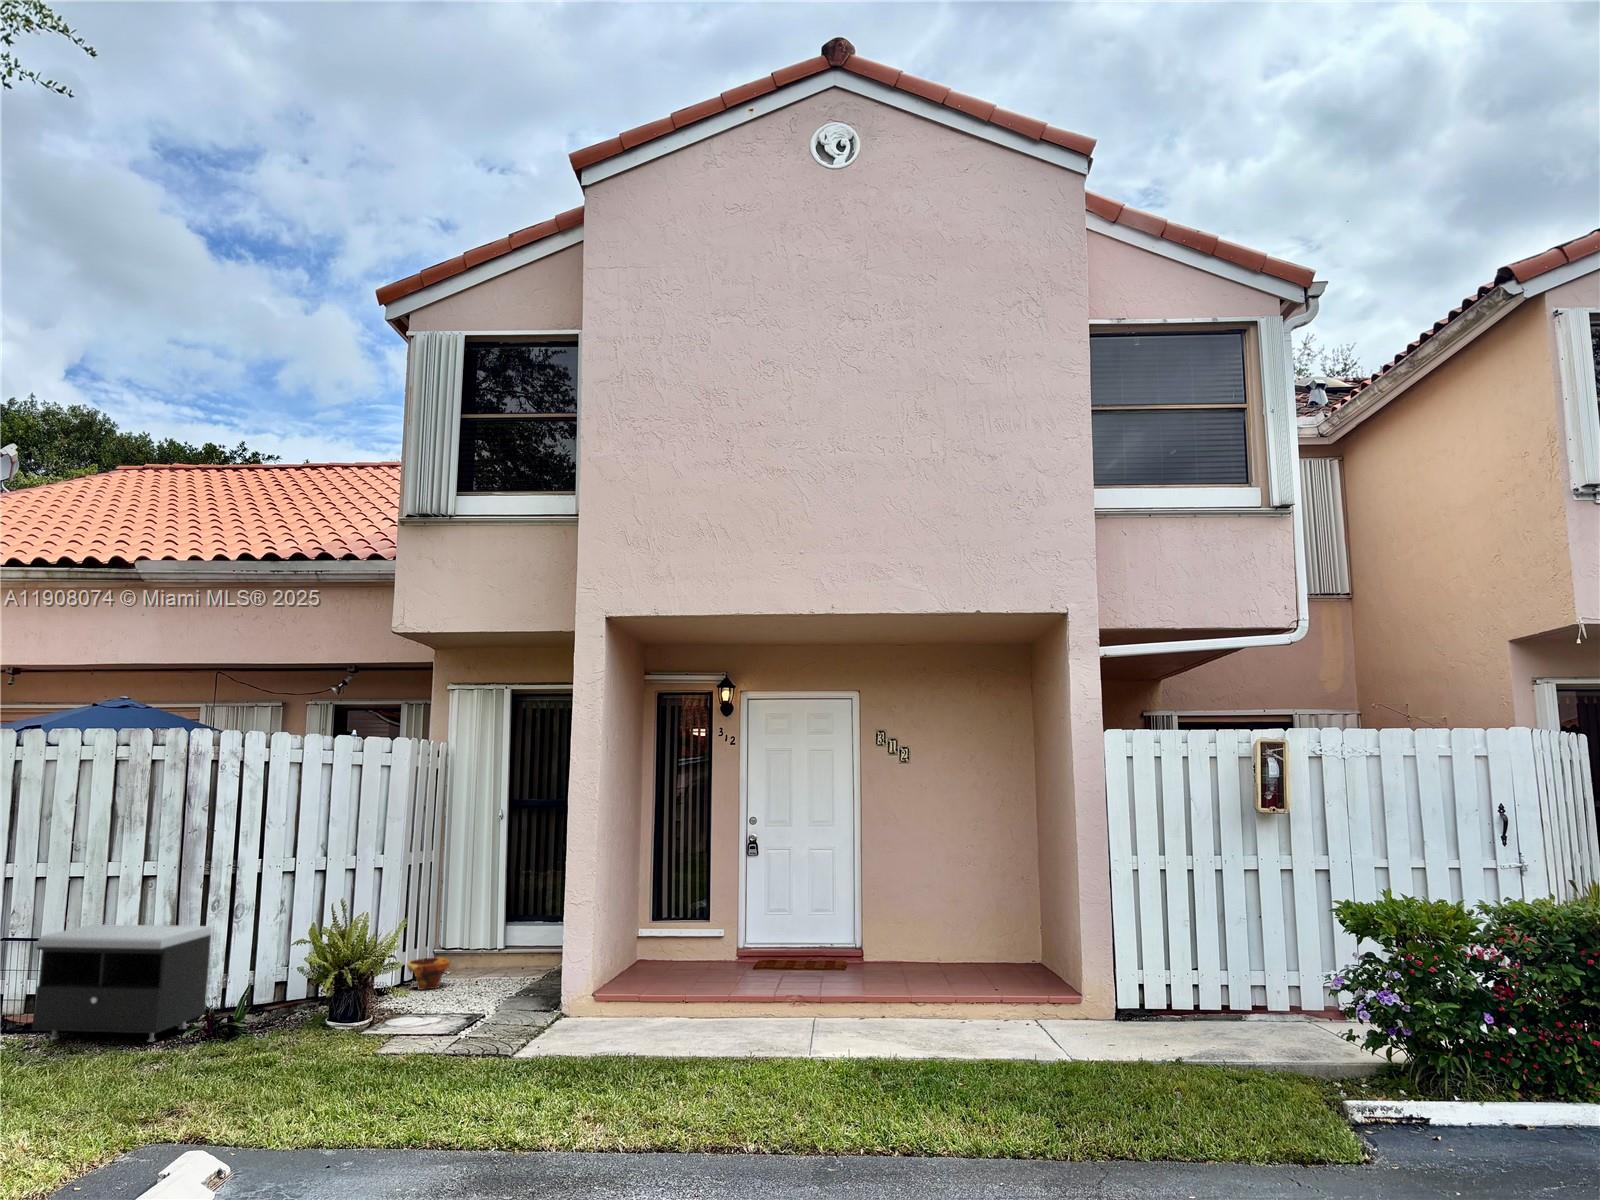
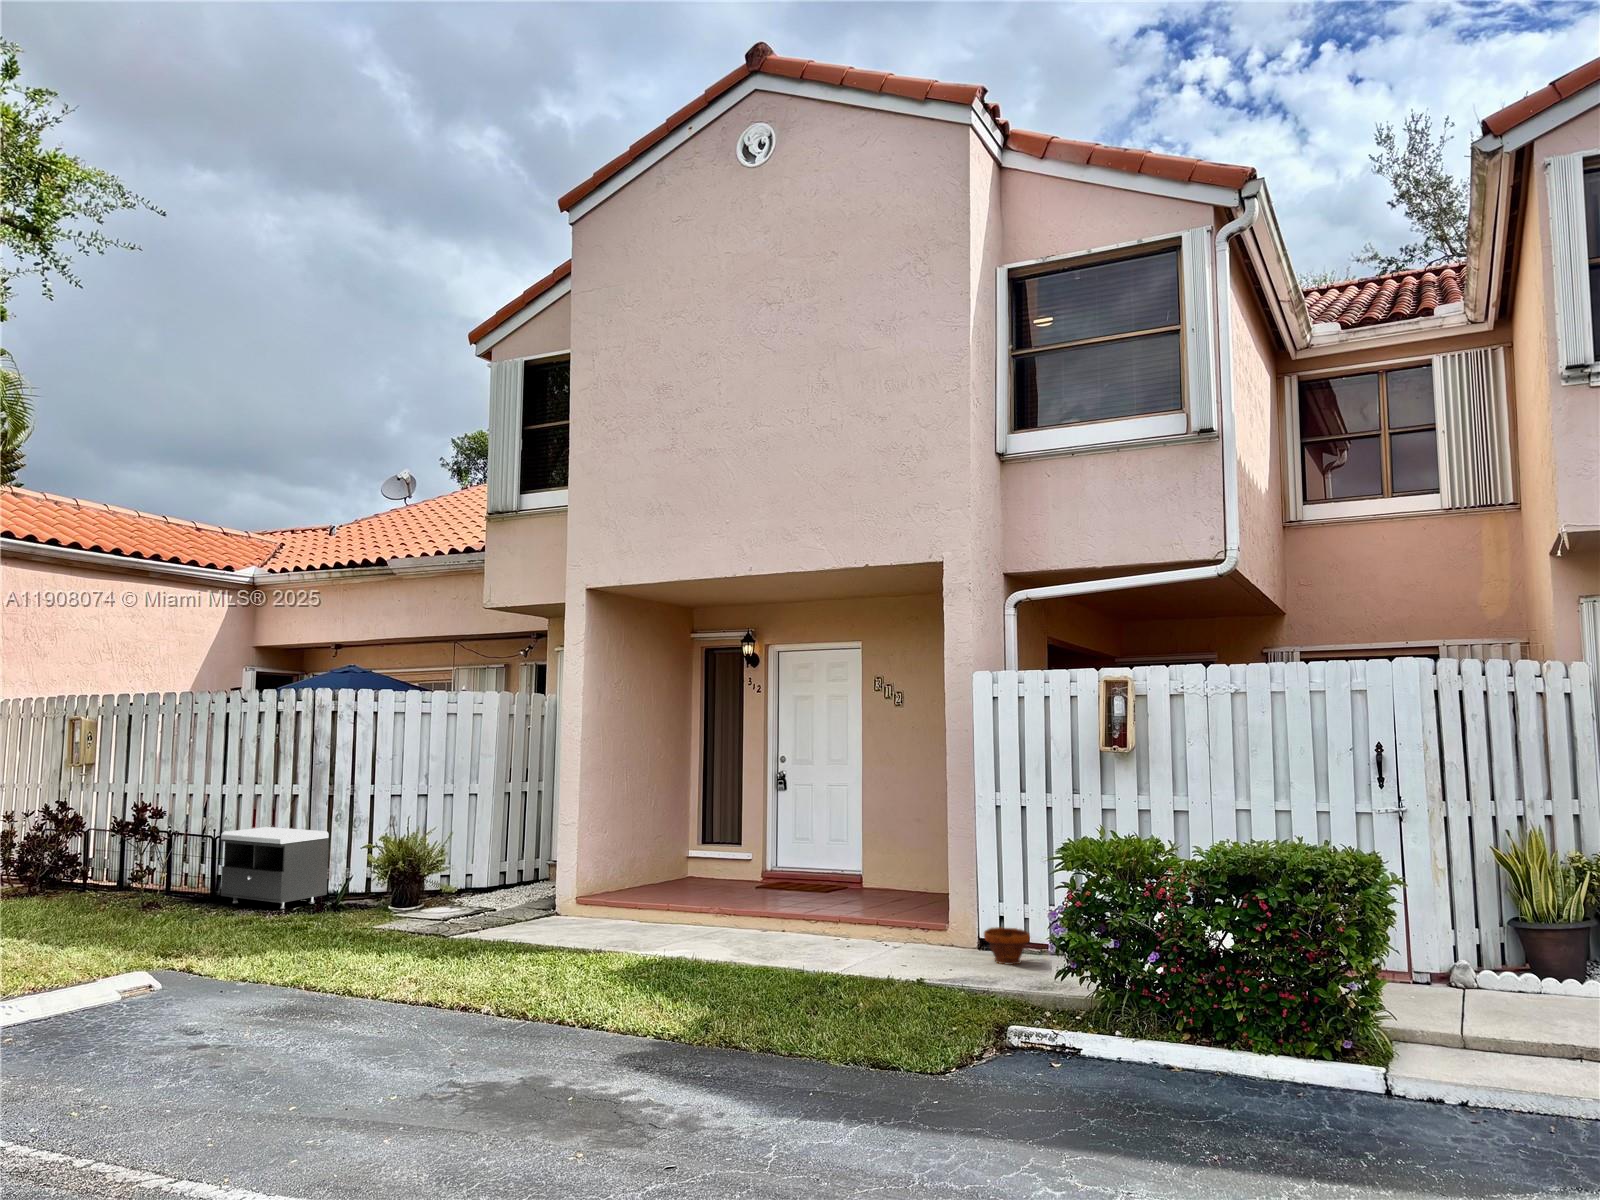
planter: present [407,957,450,990] -> present [984,927,1030,965]

